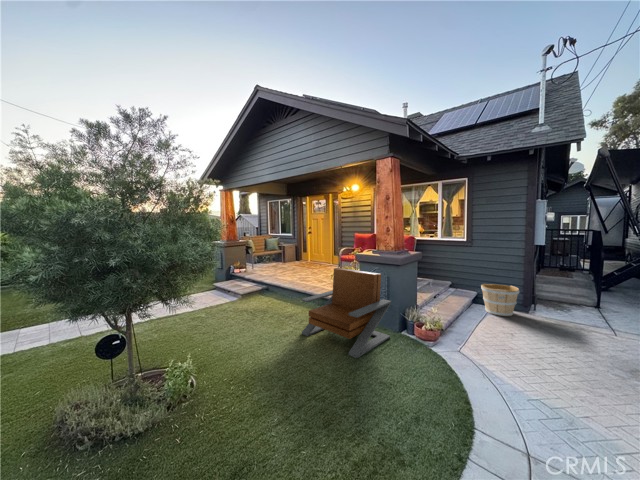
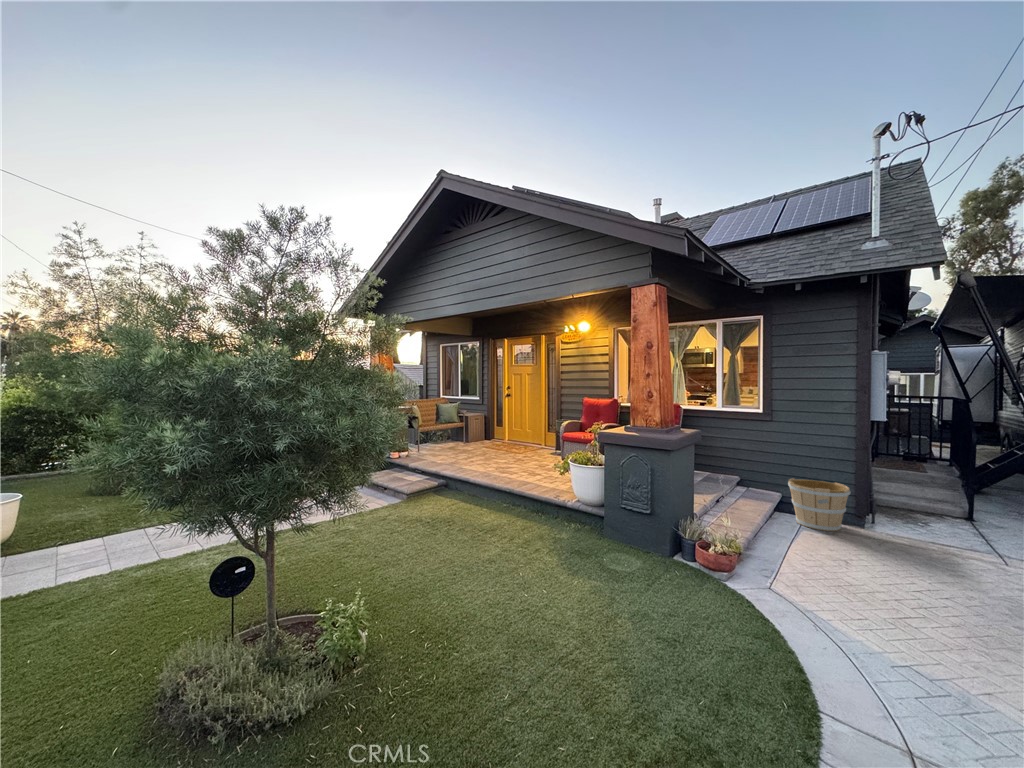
lounge chair: present [301,268,392,358] -> none [515,452,658,598]

